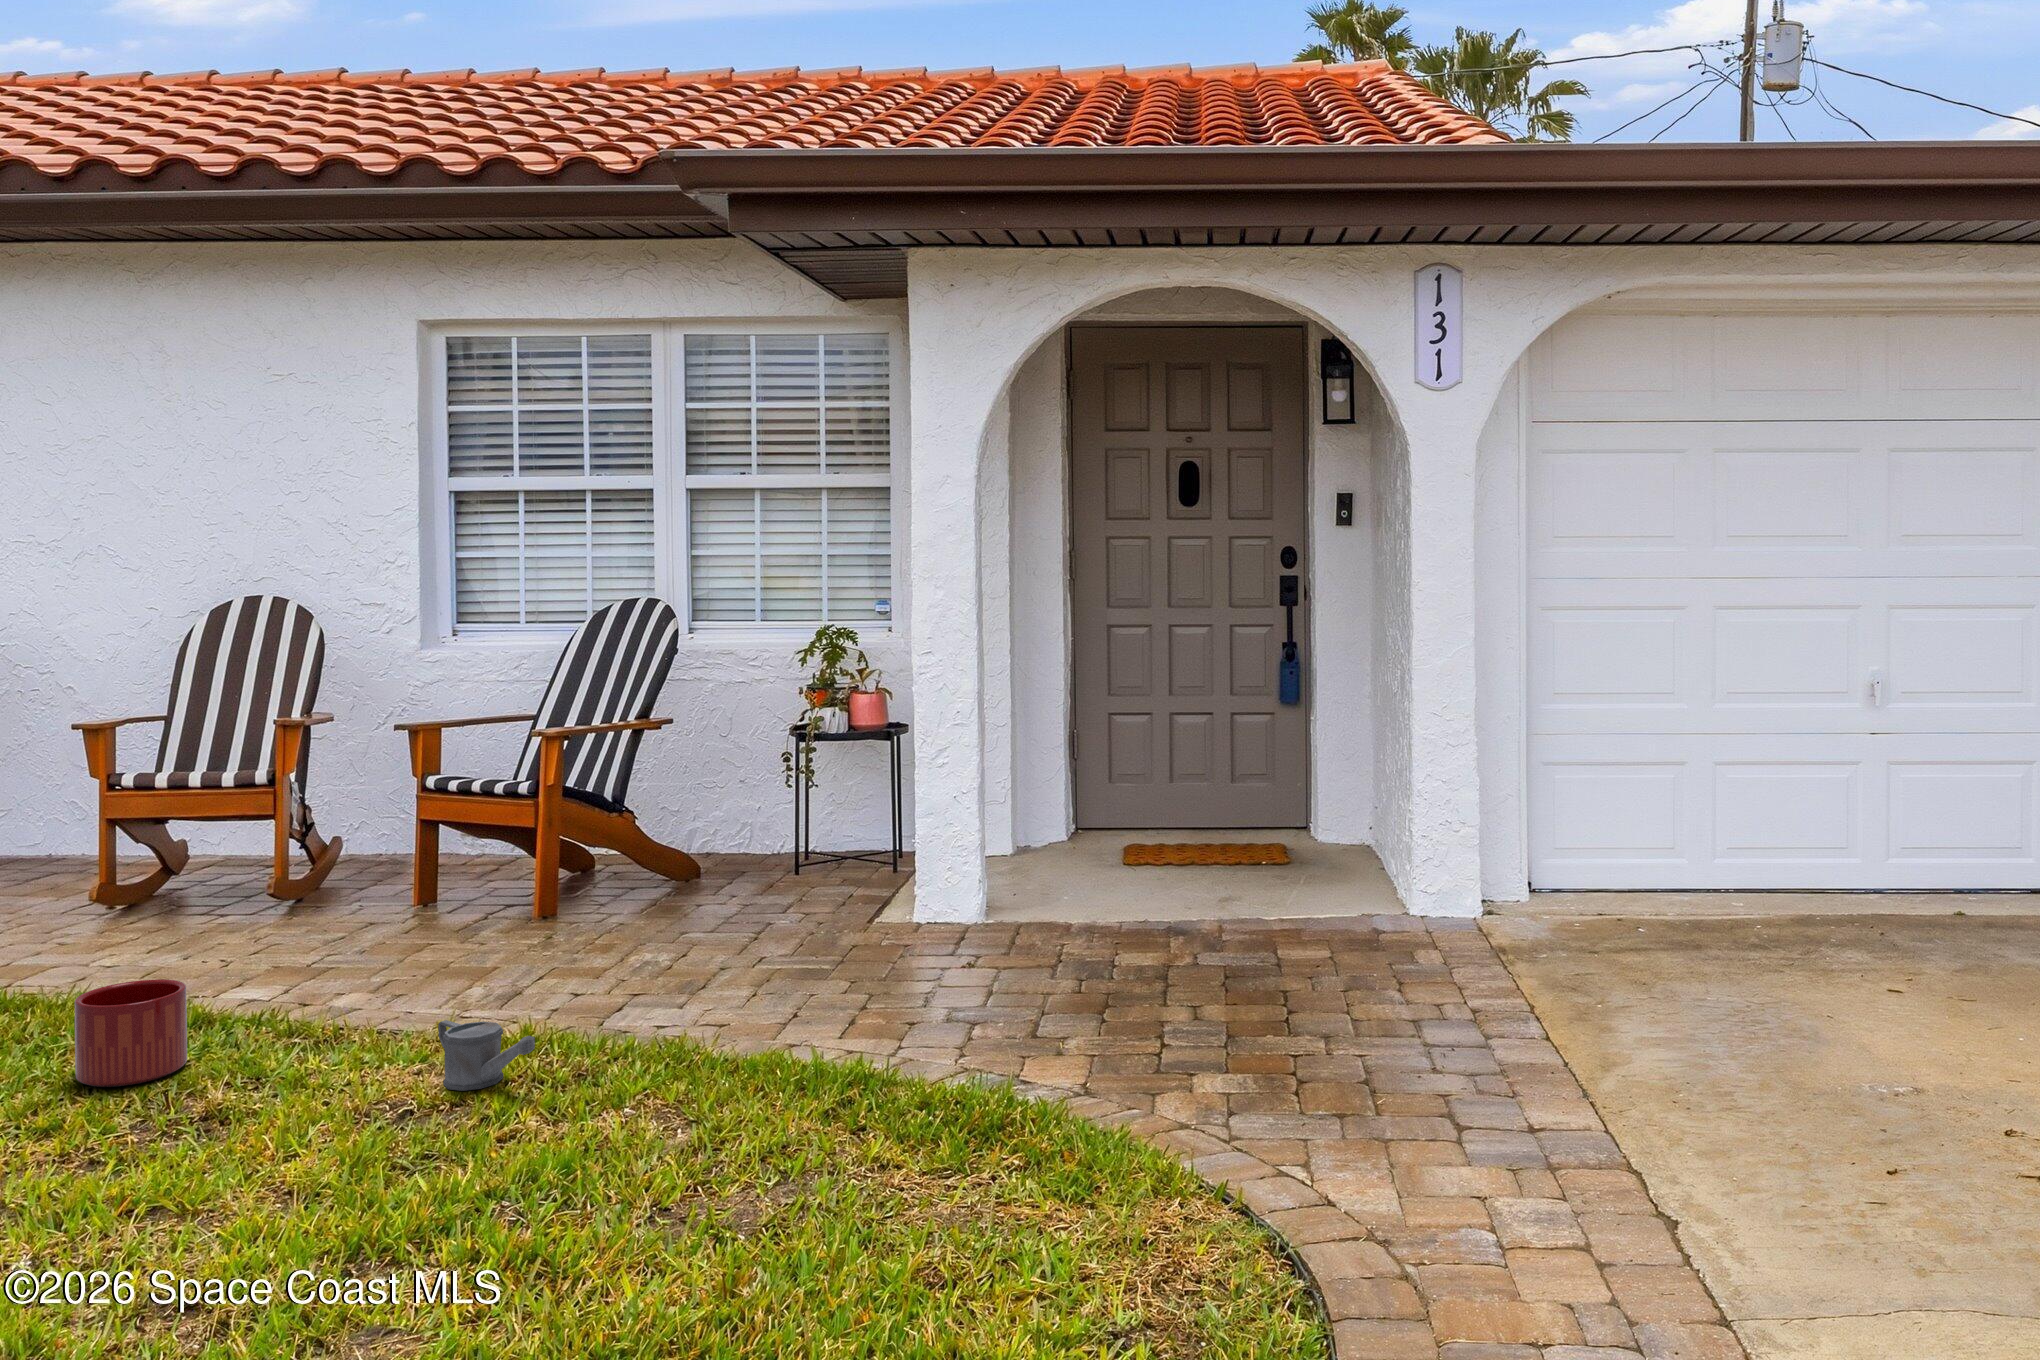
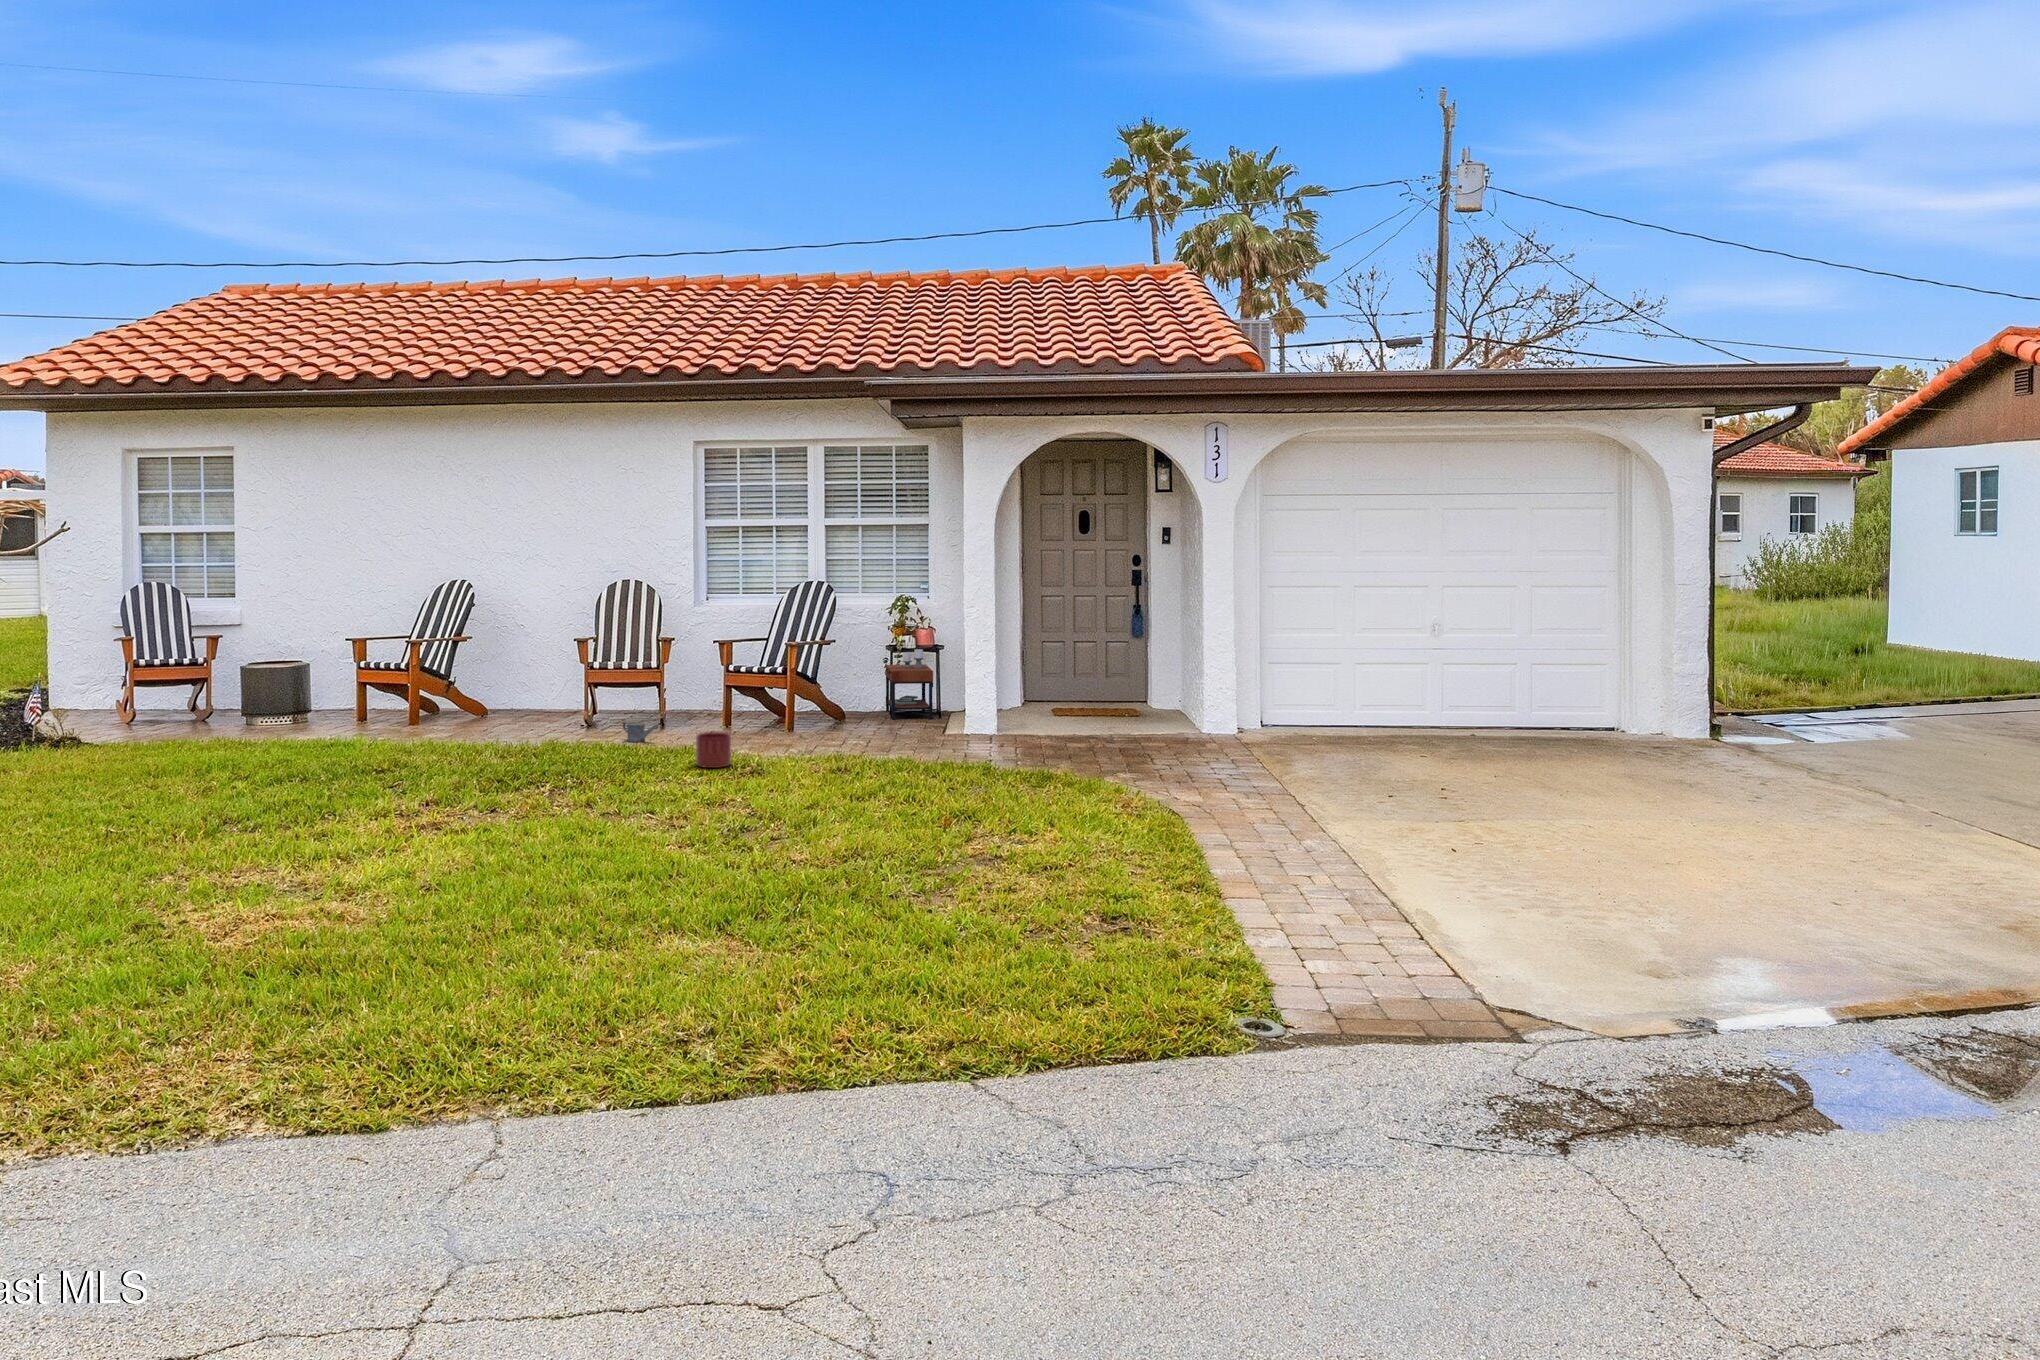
side table: none [791,734,880,880] -> present [886,649,933,720]
watering can: present [438,1020,535,1091] -> present [623,722,659,742]

